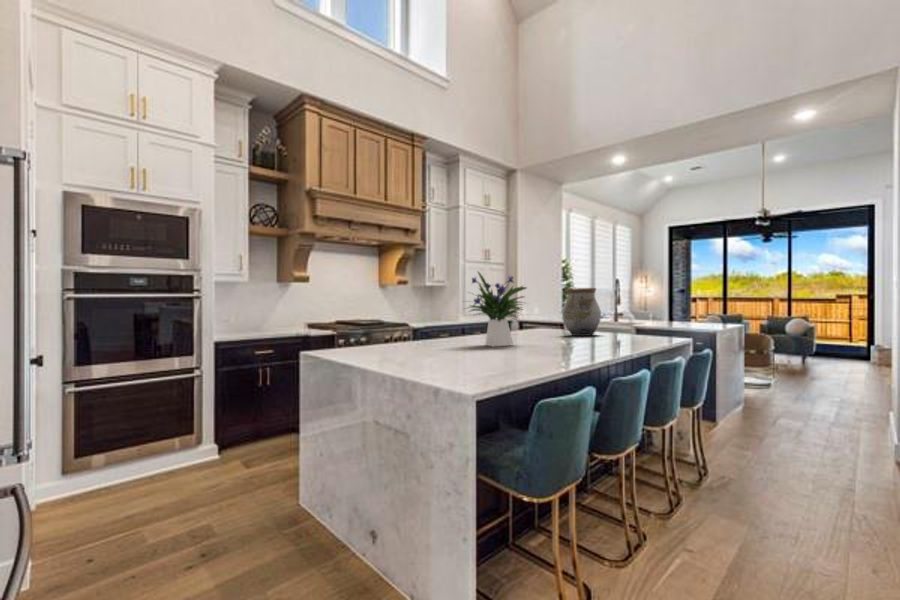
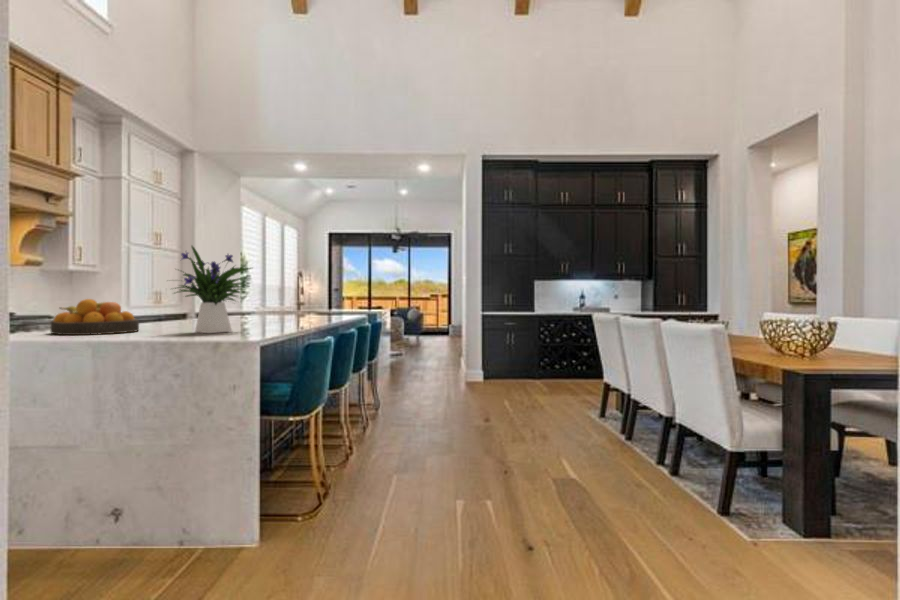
vase: present [562,288,601,336] -> none [272,275,312,324]
fruit bowl: none [390,317,449,346] -> present [51,299,139,335]

